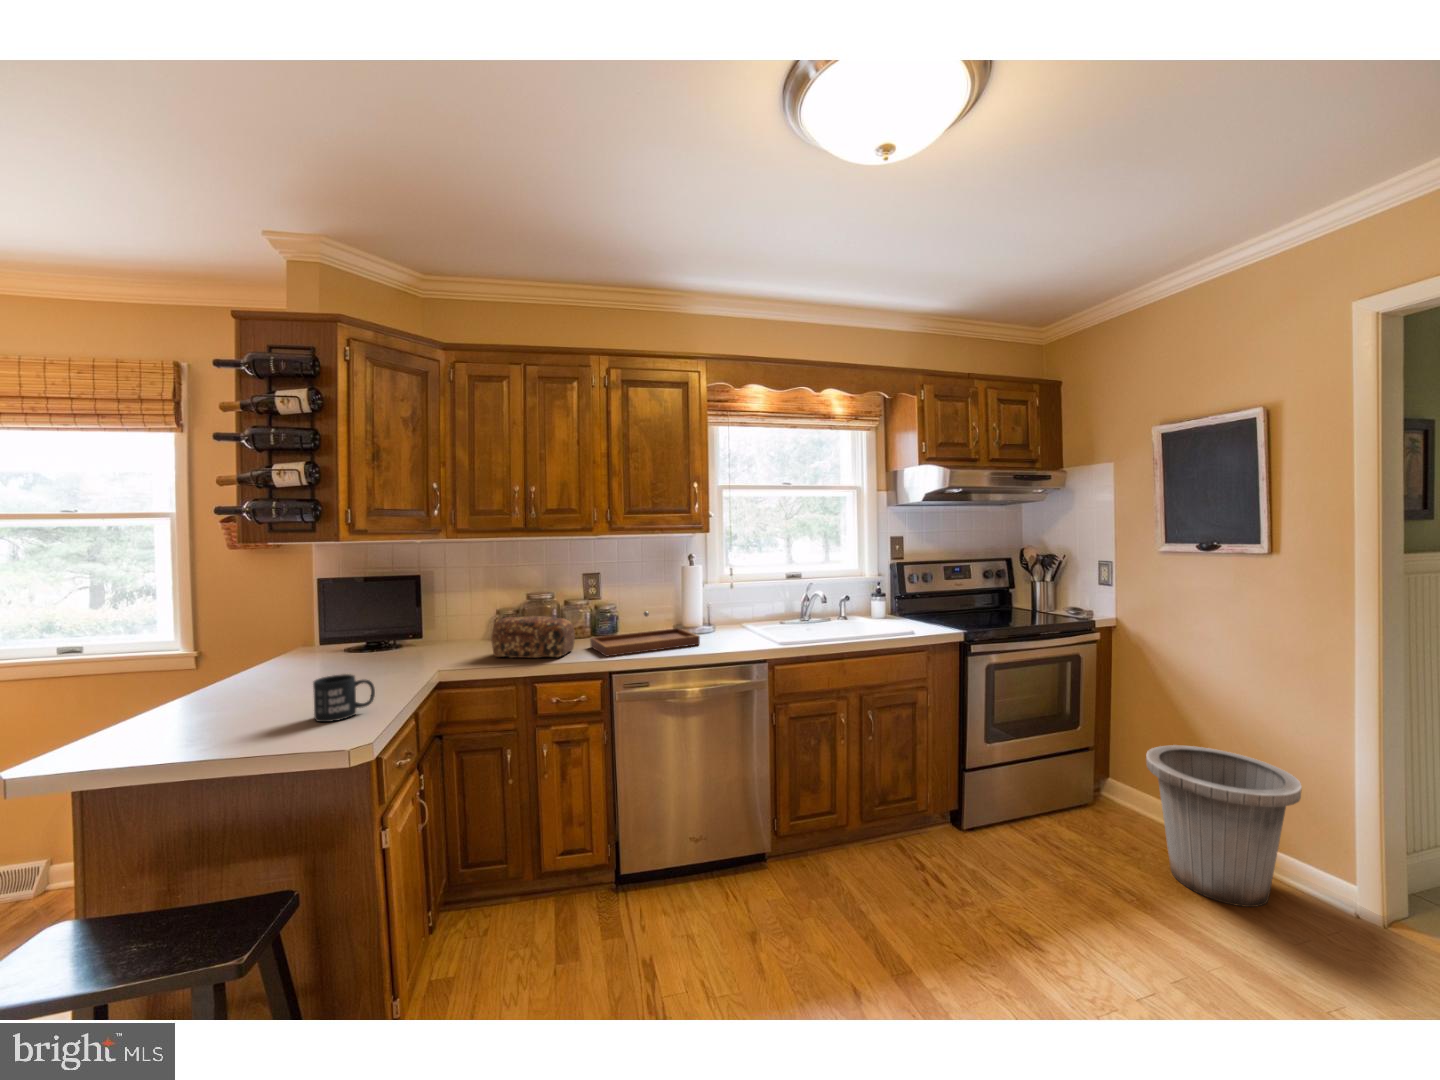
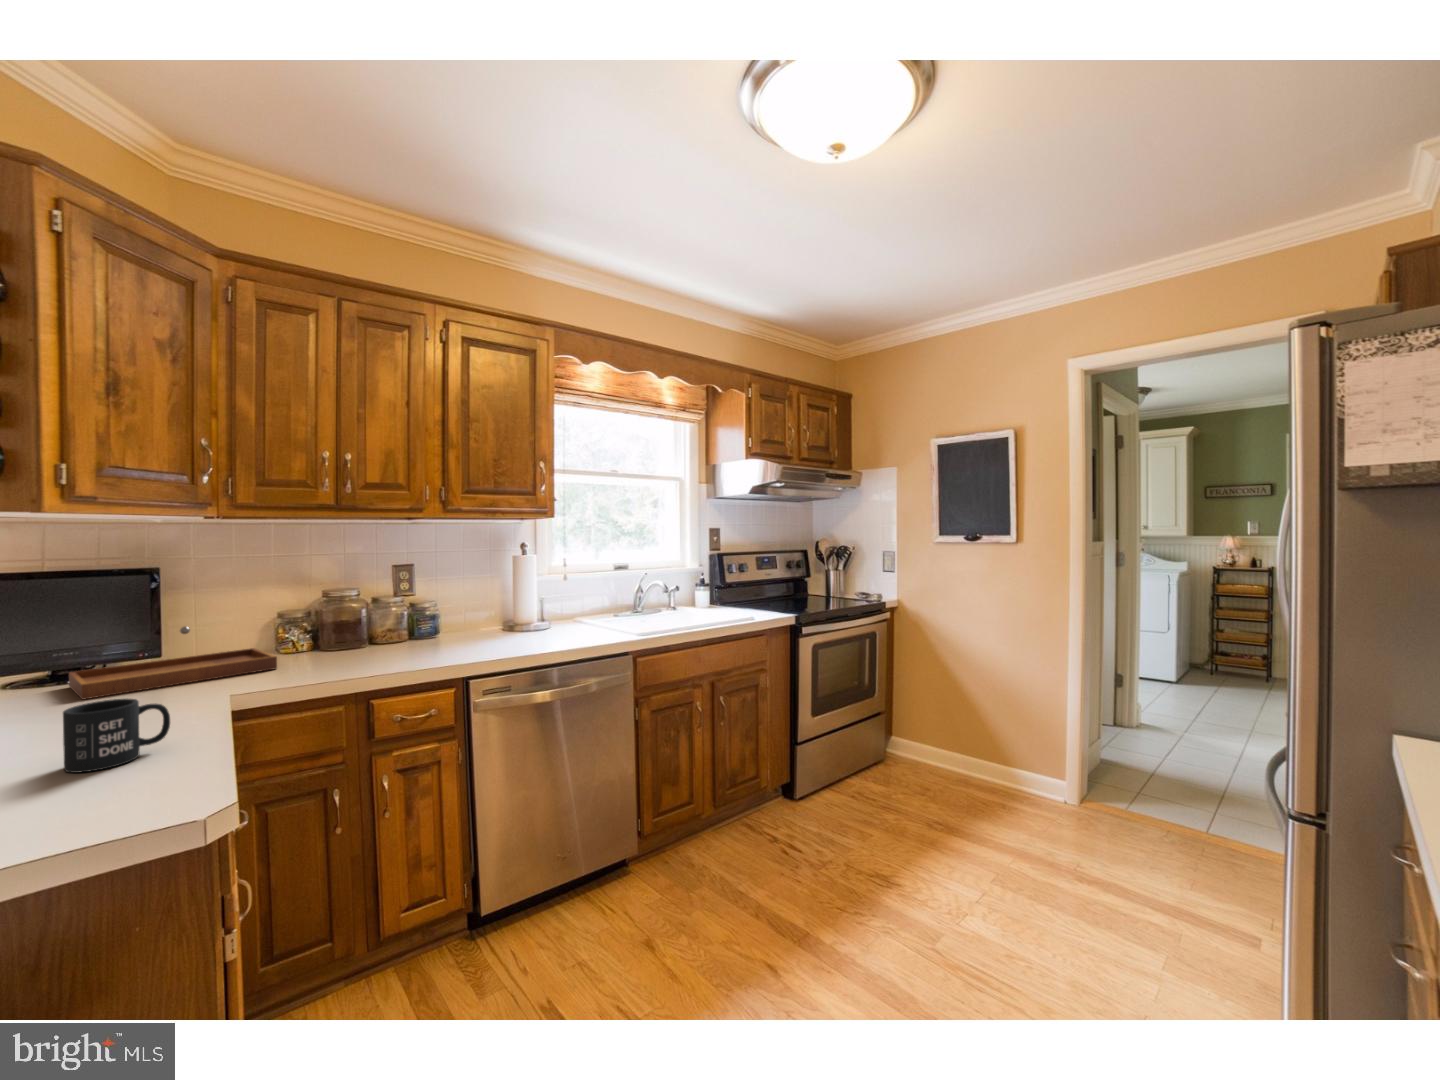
tray: present [590,611,700,656] -> present [69,626,277,699]
bread loaf: present [491,616,575,658] -> none [293,616,407,672]
trash can: present [1146,745,1302,907] -> none [933,696,1033,814]

